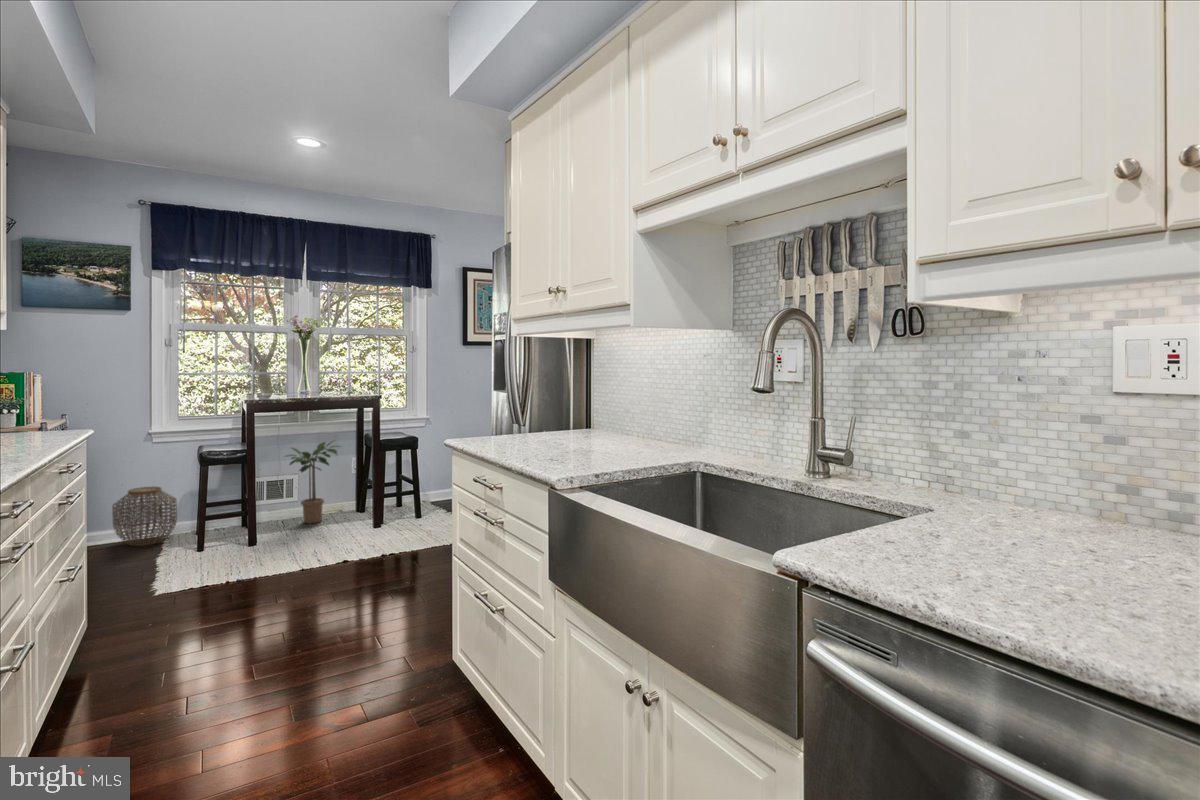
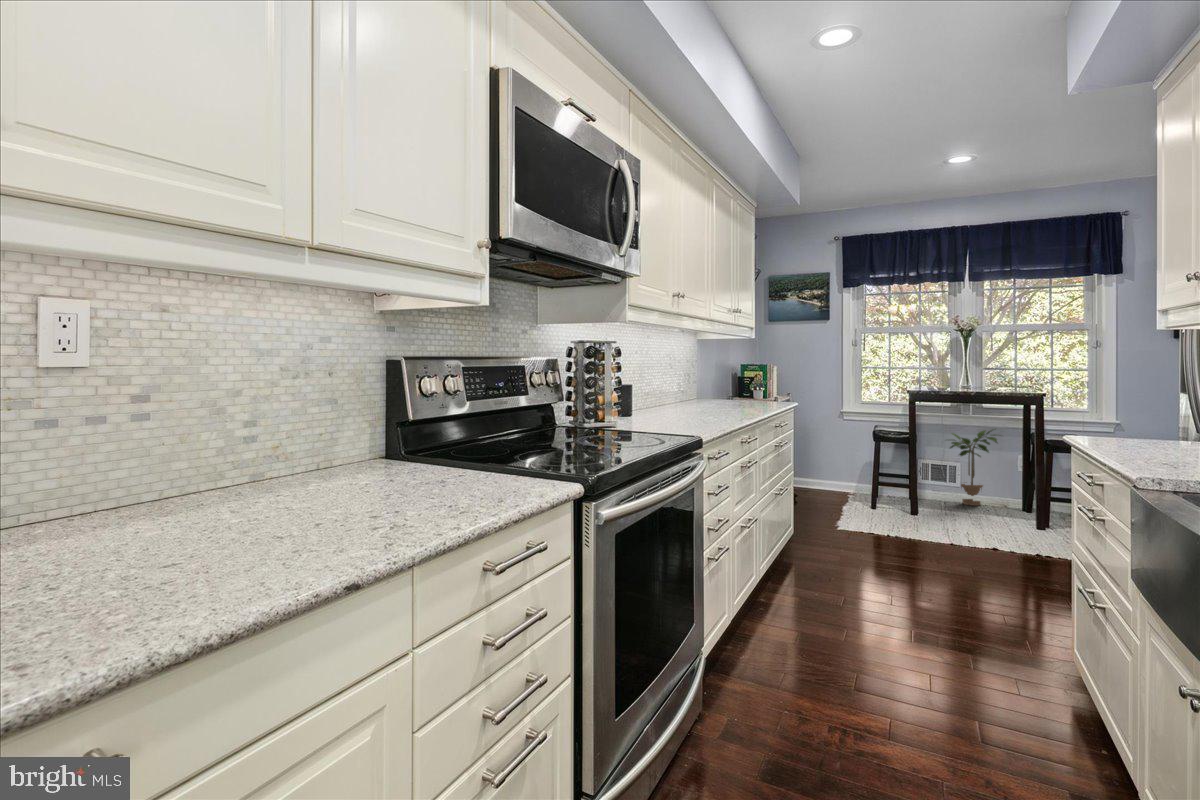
woven basket: present [112,487,177,546] -> none [816,455,858,499]

